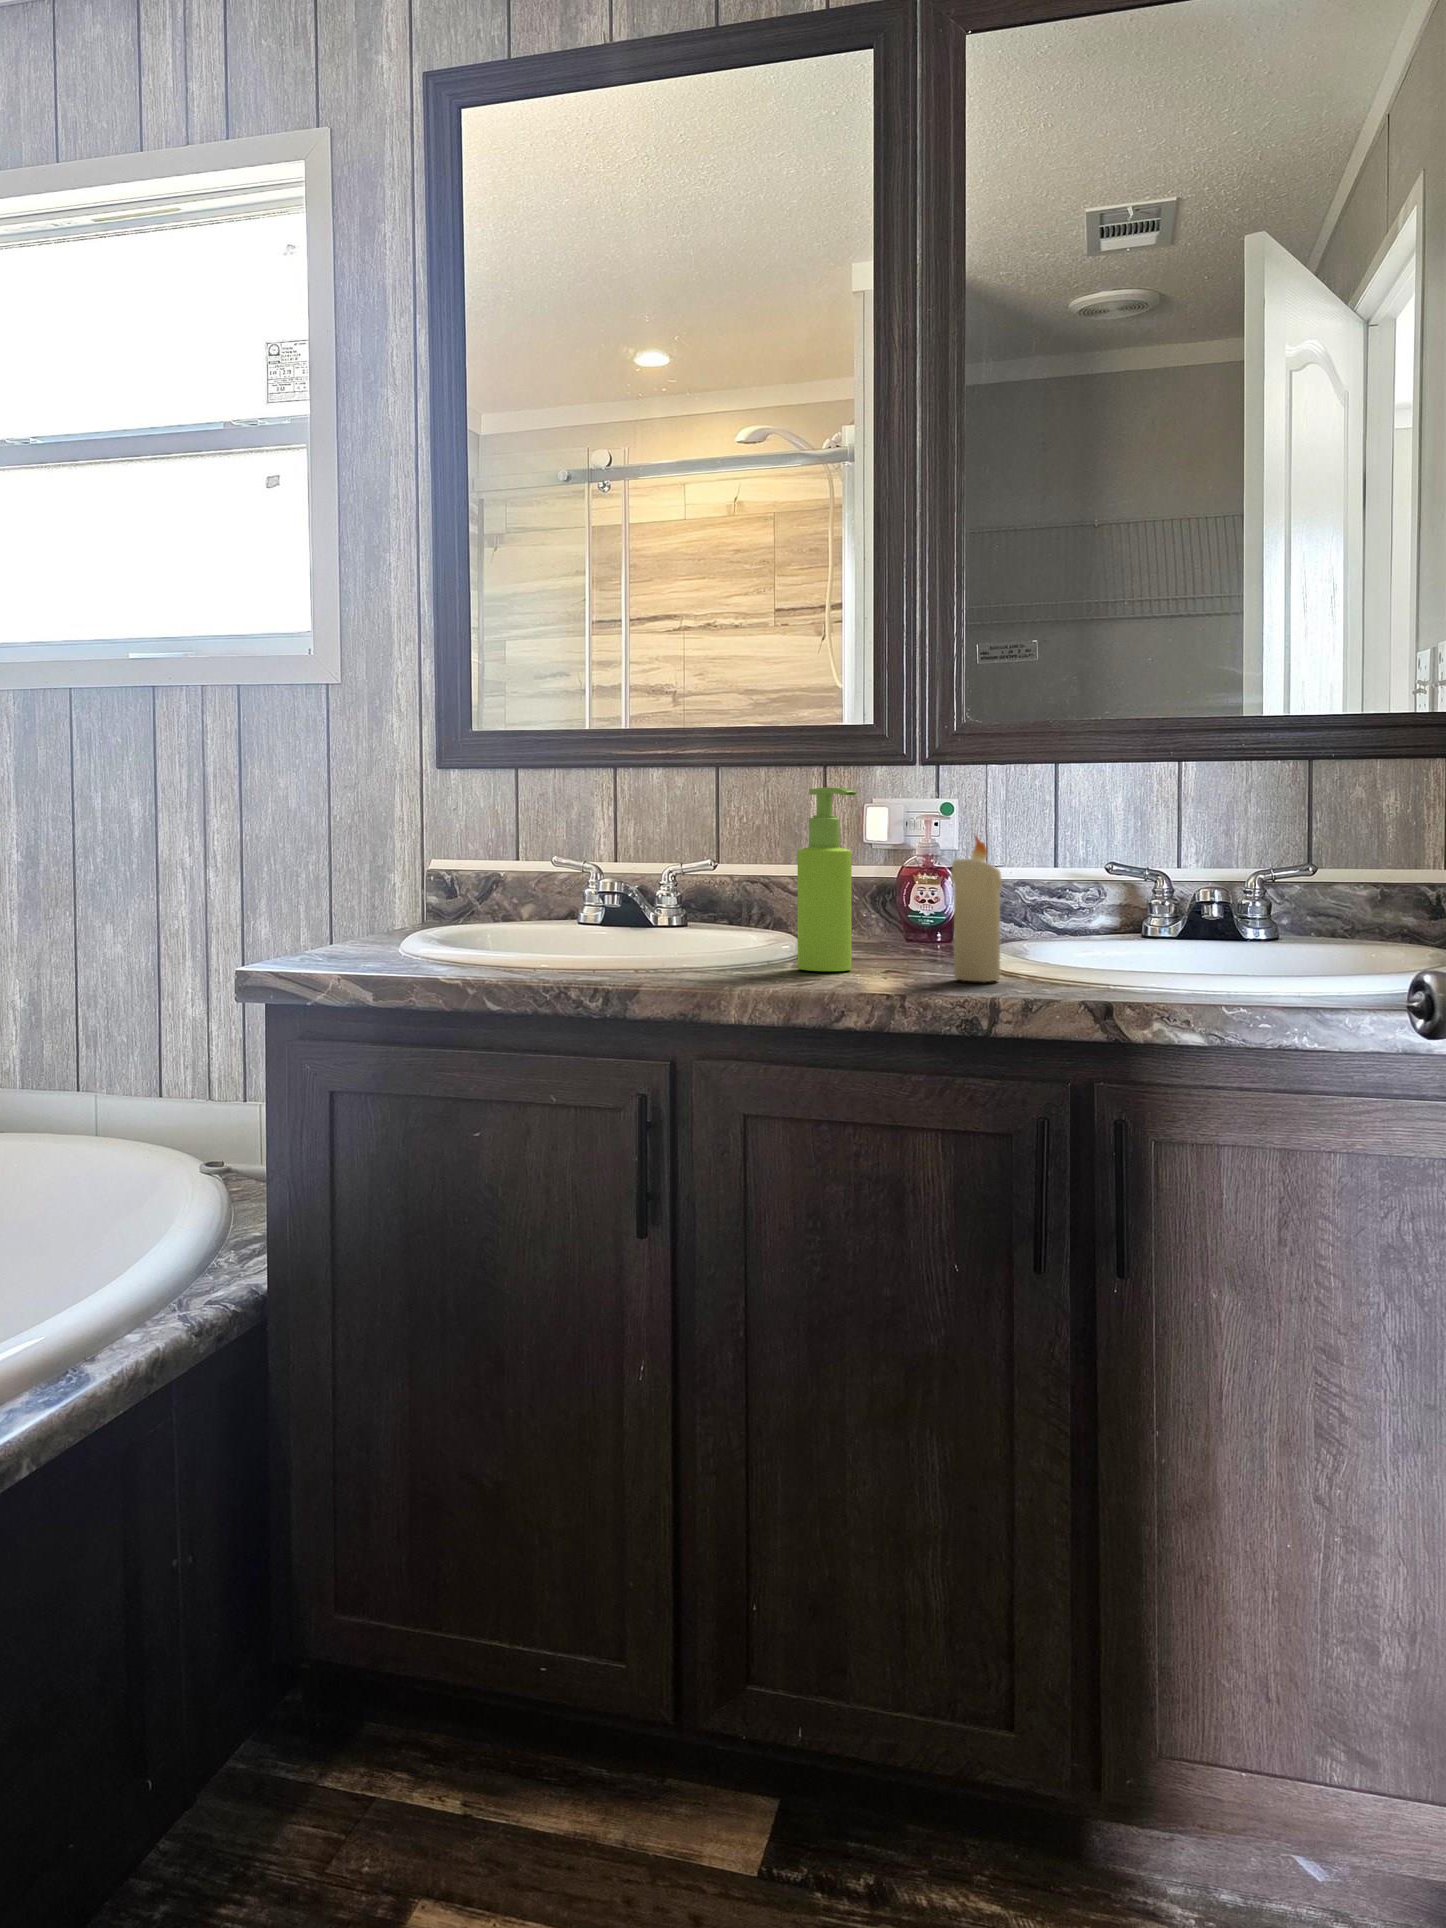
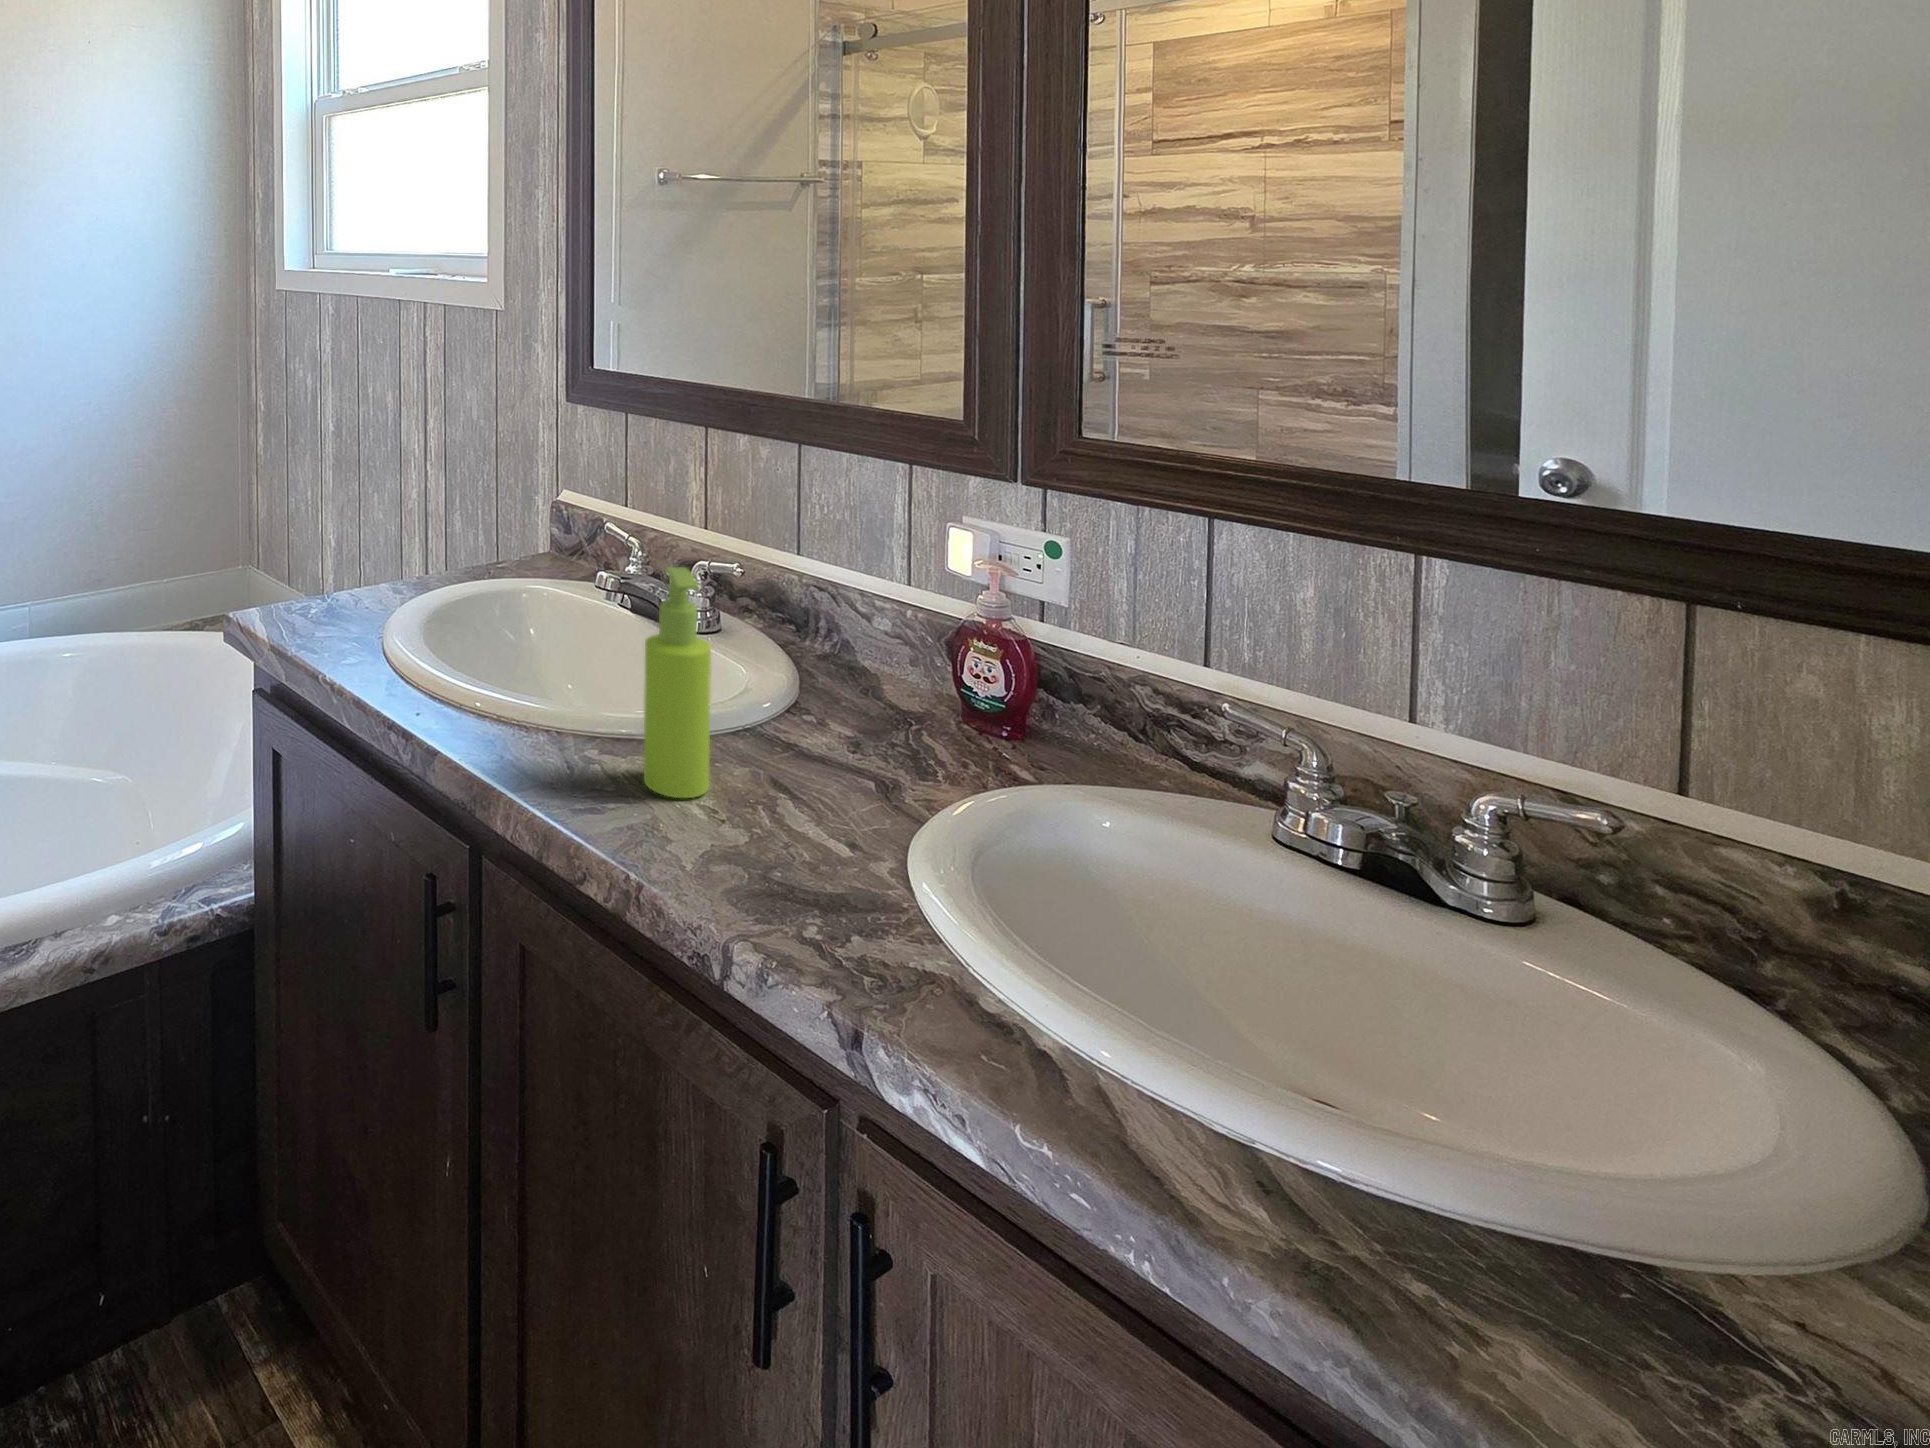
candle: present [951,836,1002,982] -> none [747,694,814,902]

